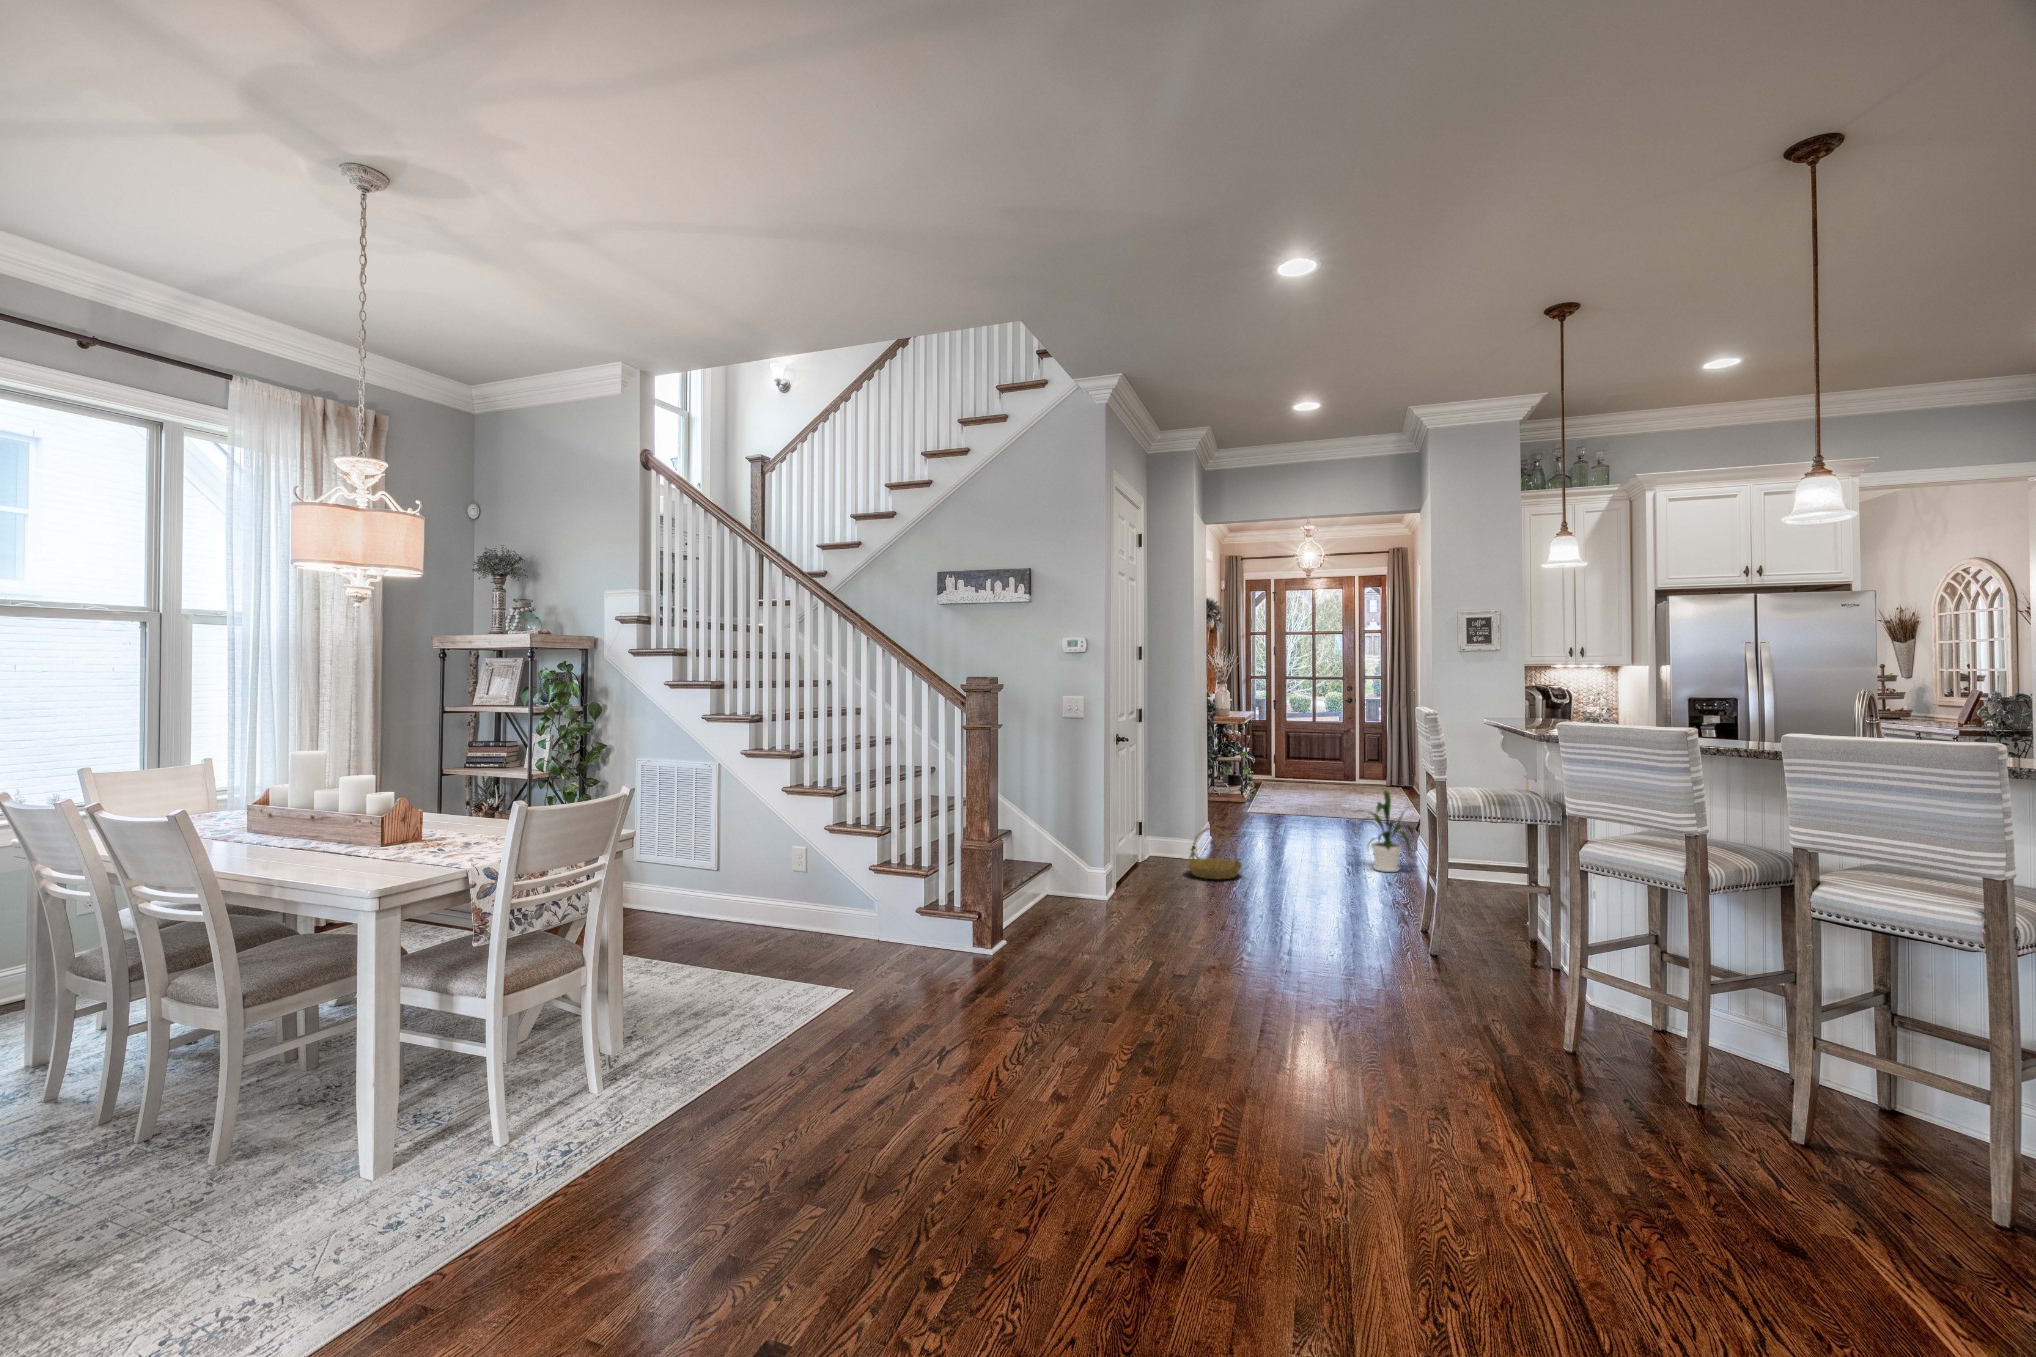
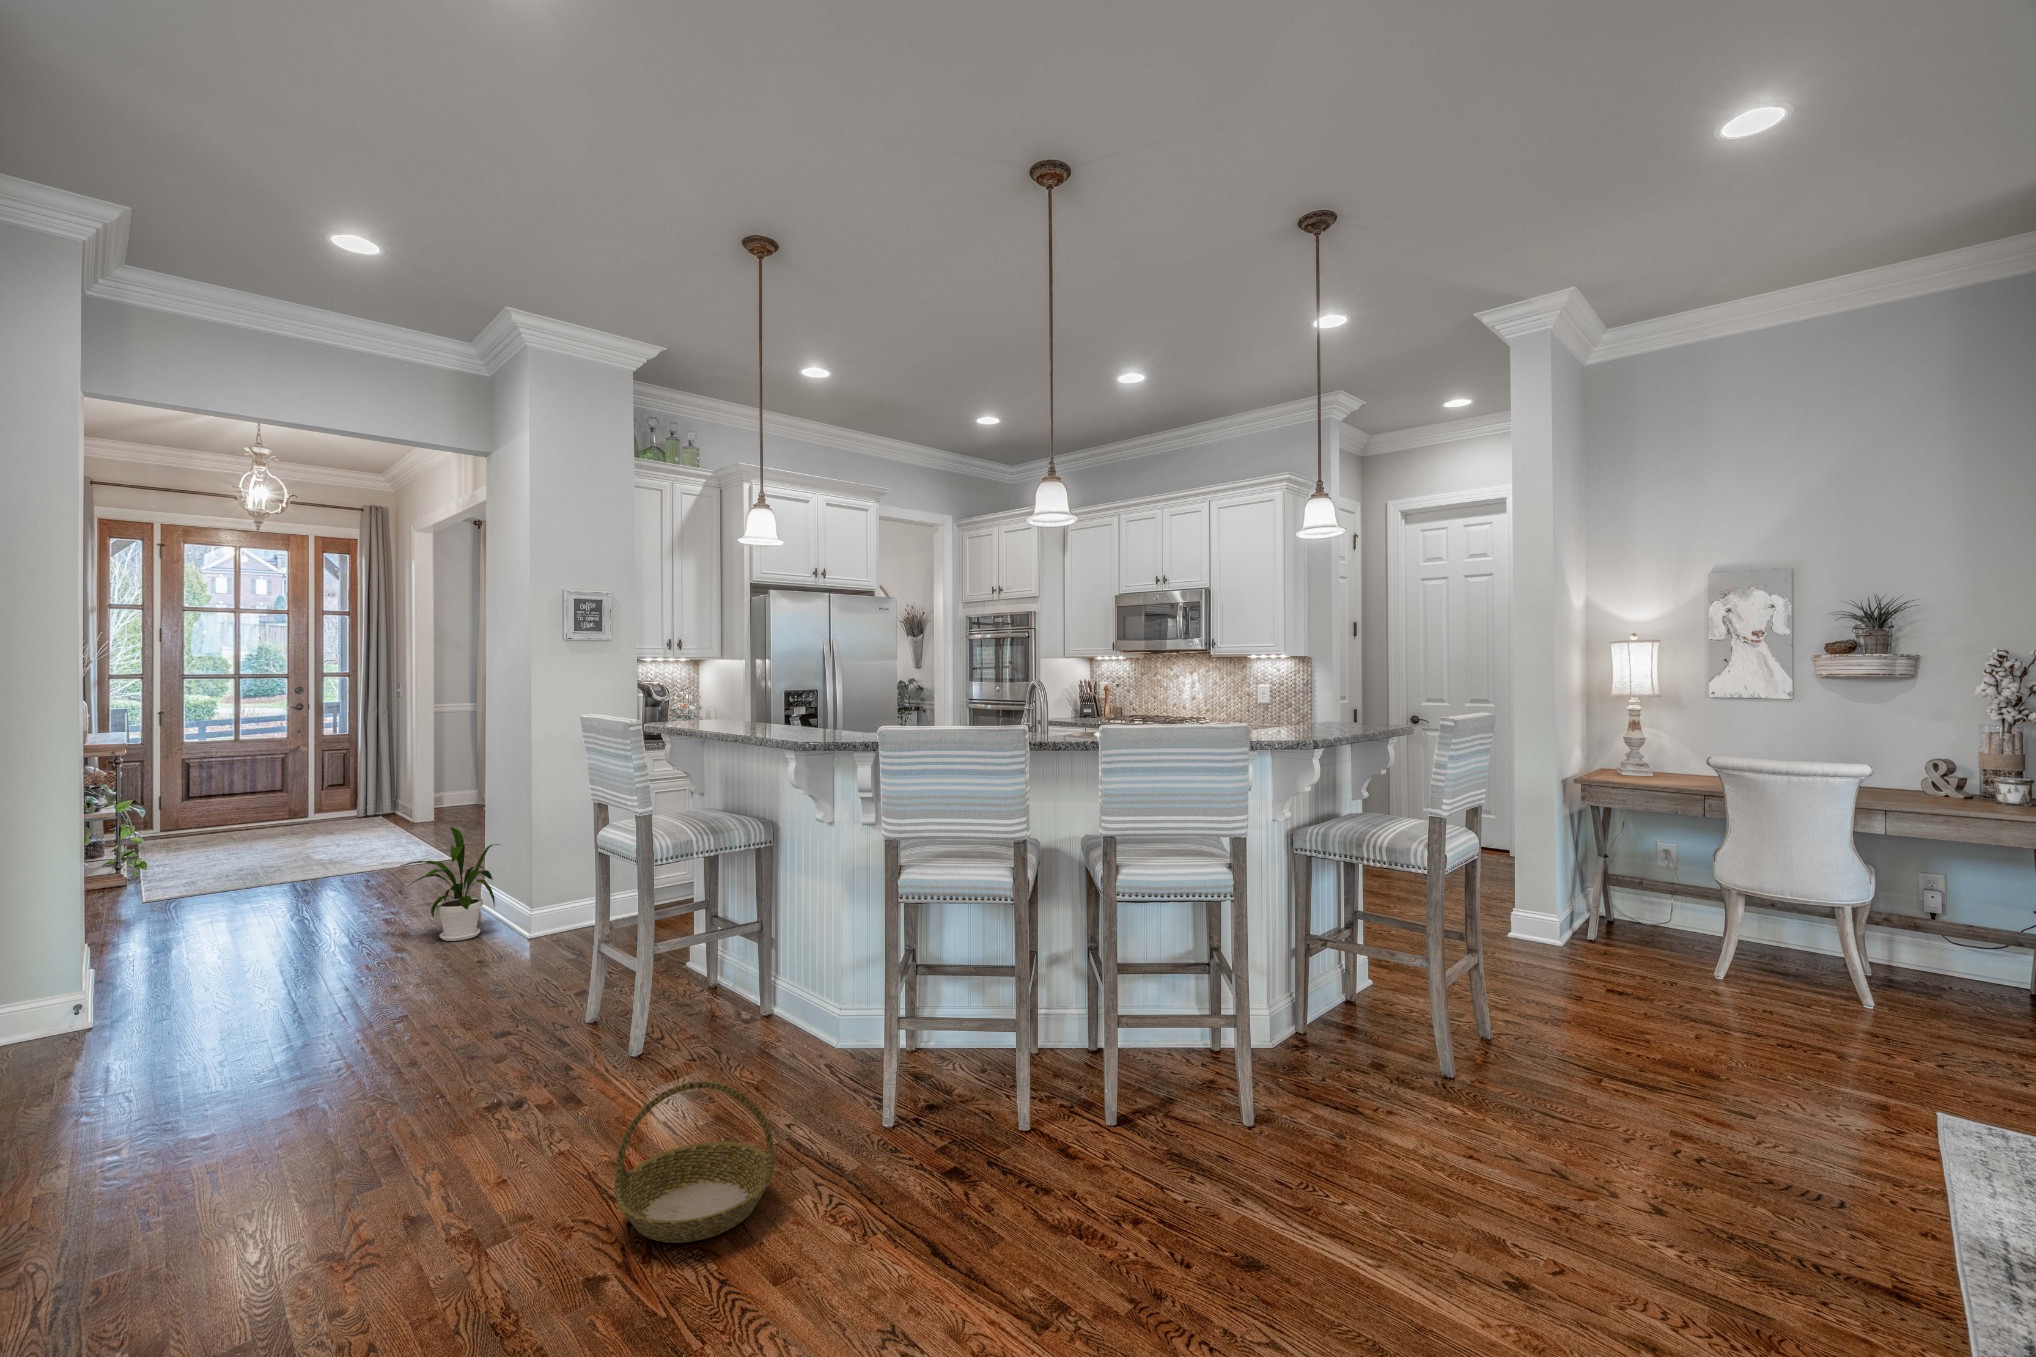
basket: present [1187,827,1242,879] -> present [615,1081,774,1243]

